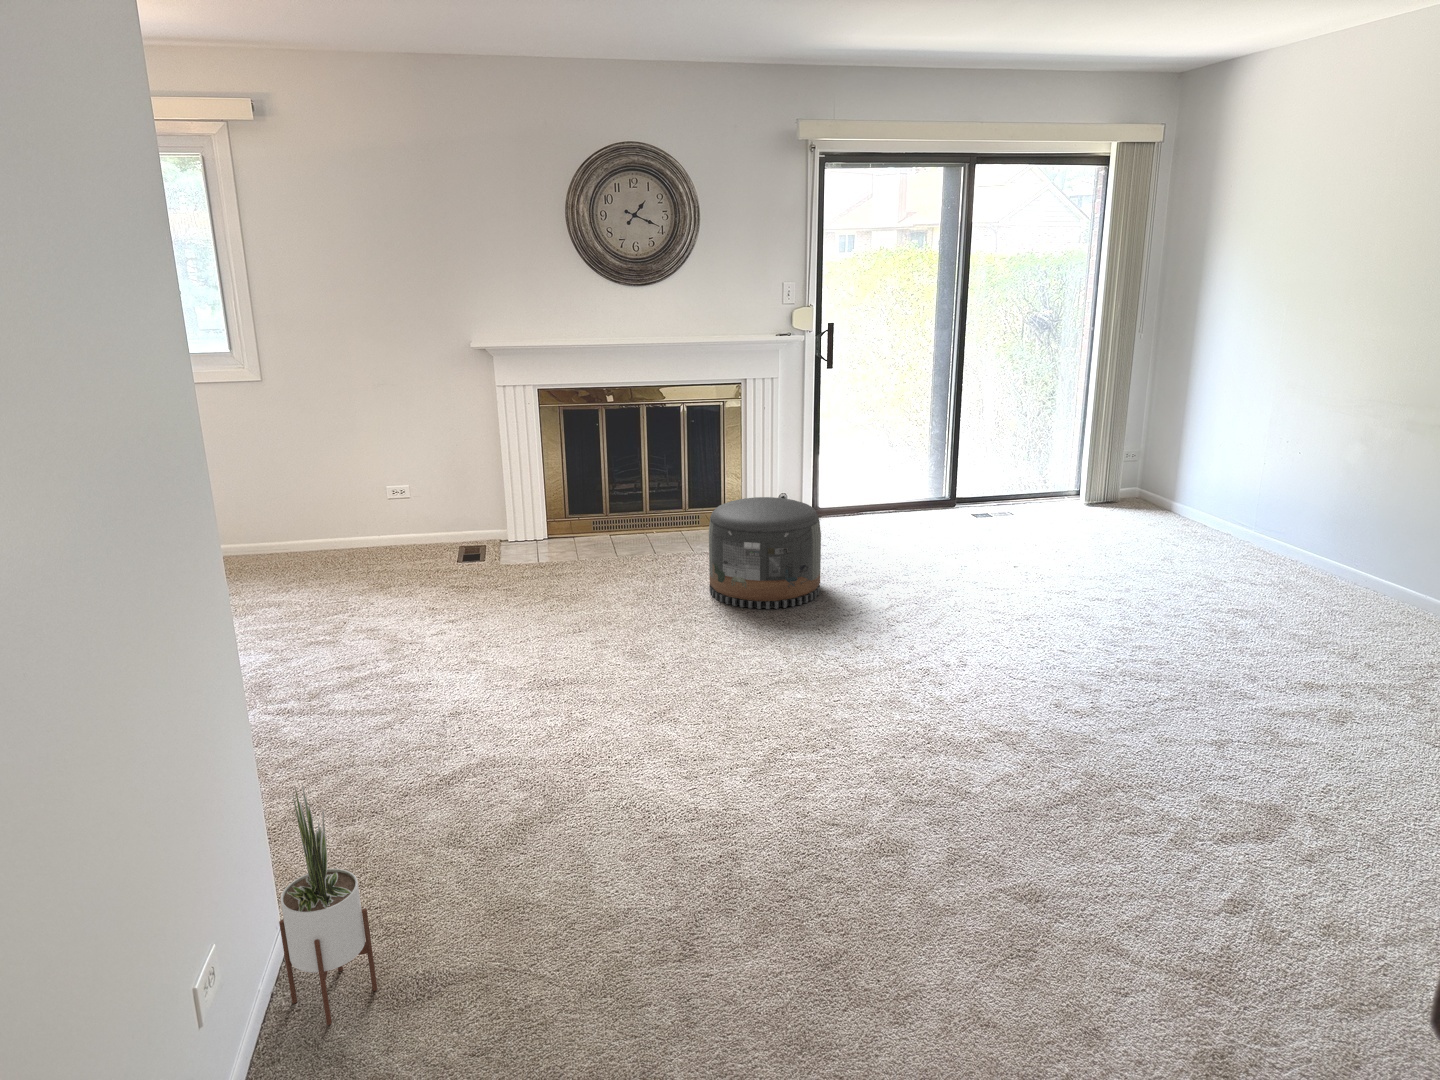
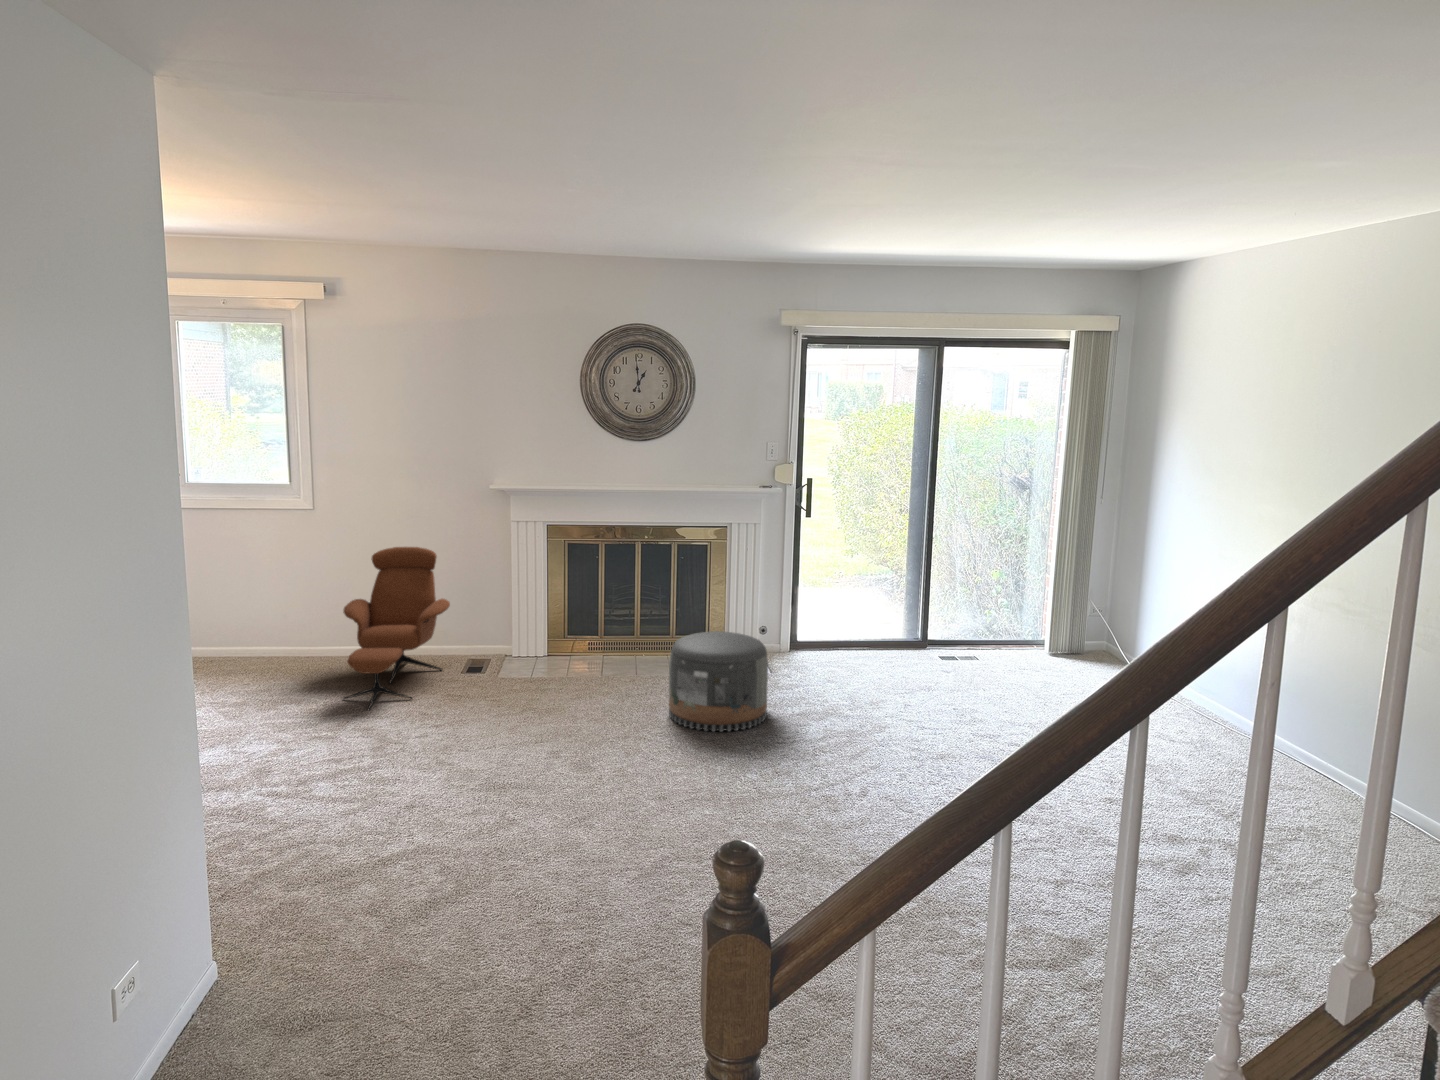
lounge chair: none [310,420,435,611] -> present [343,547,450,710]
potted plant: present [279,785,377,1025] -> none [195,846,268,1045]

